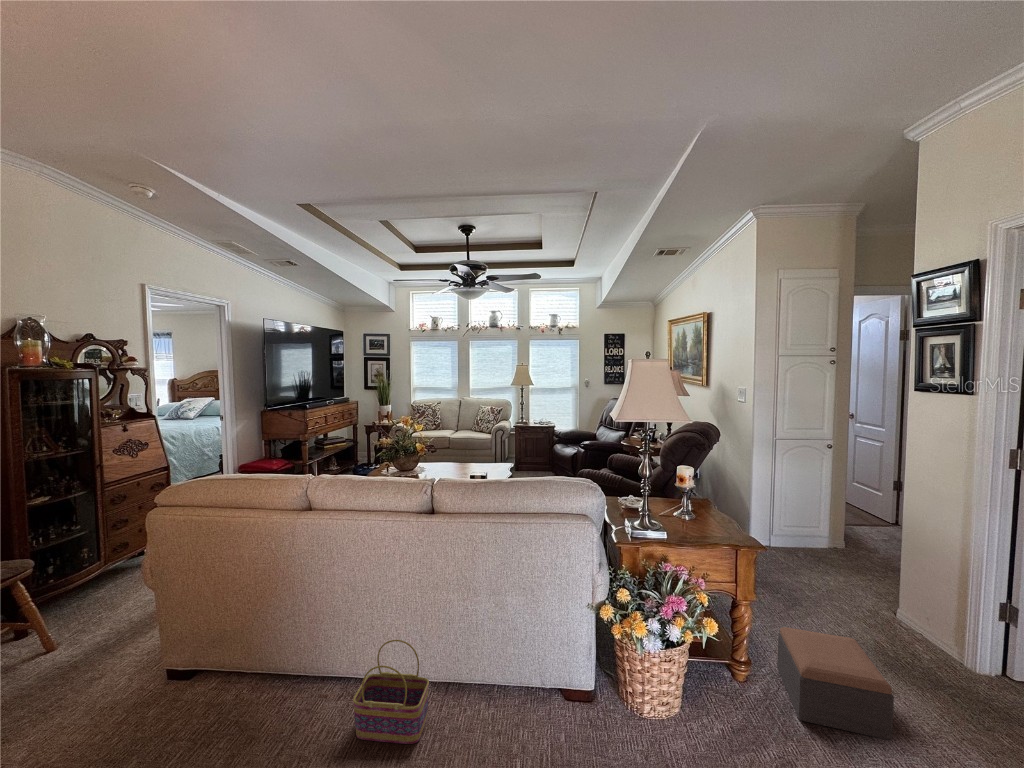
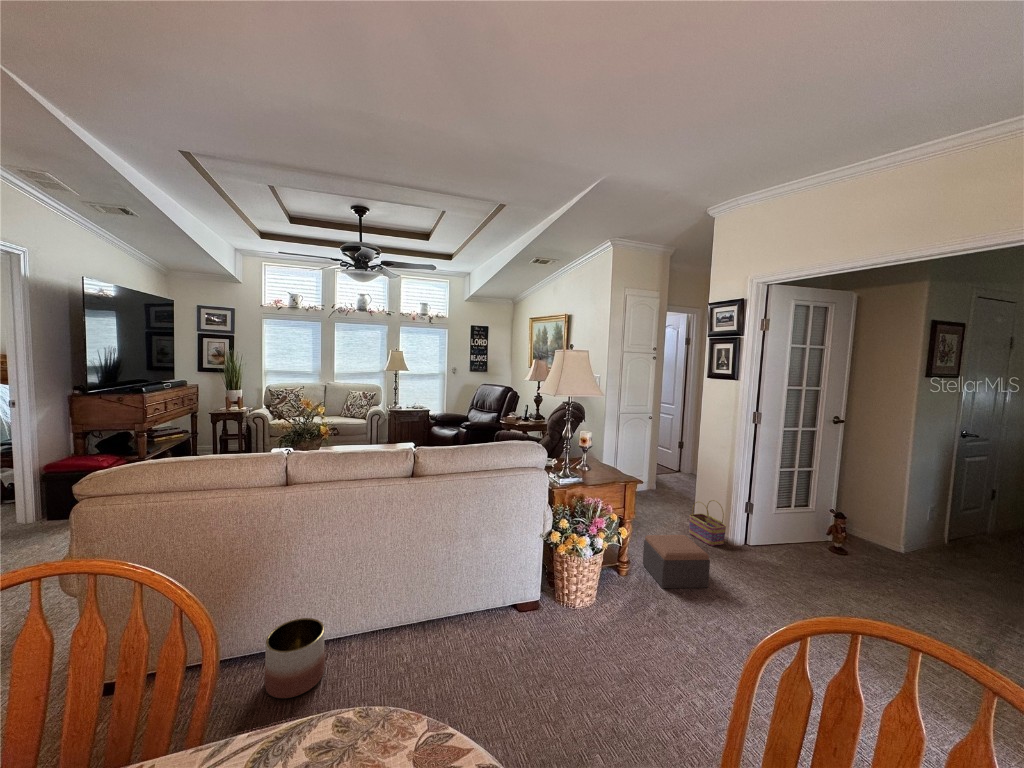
basket: present [353,640,429,744] -> present [689,500,726,546]
planter: none [260,656,324,746] -> present [265,618,325,698]

